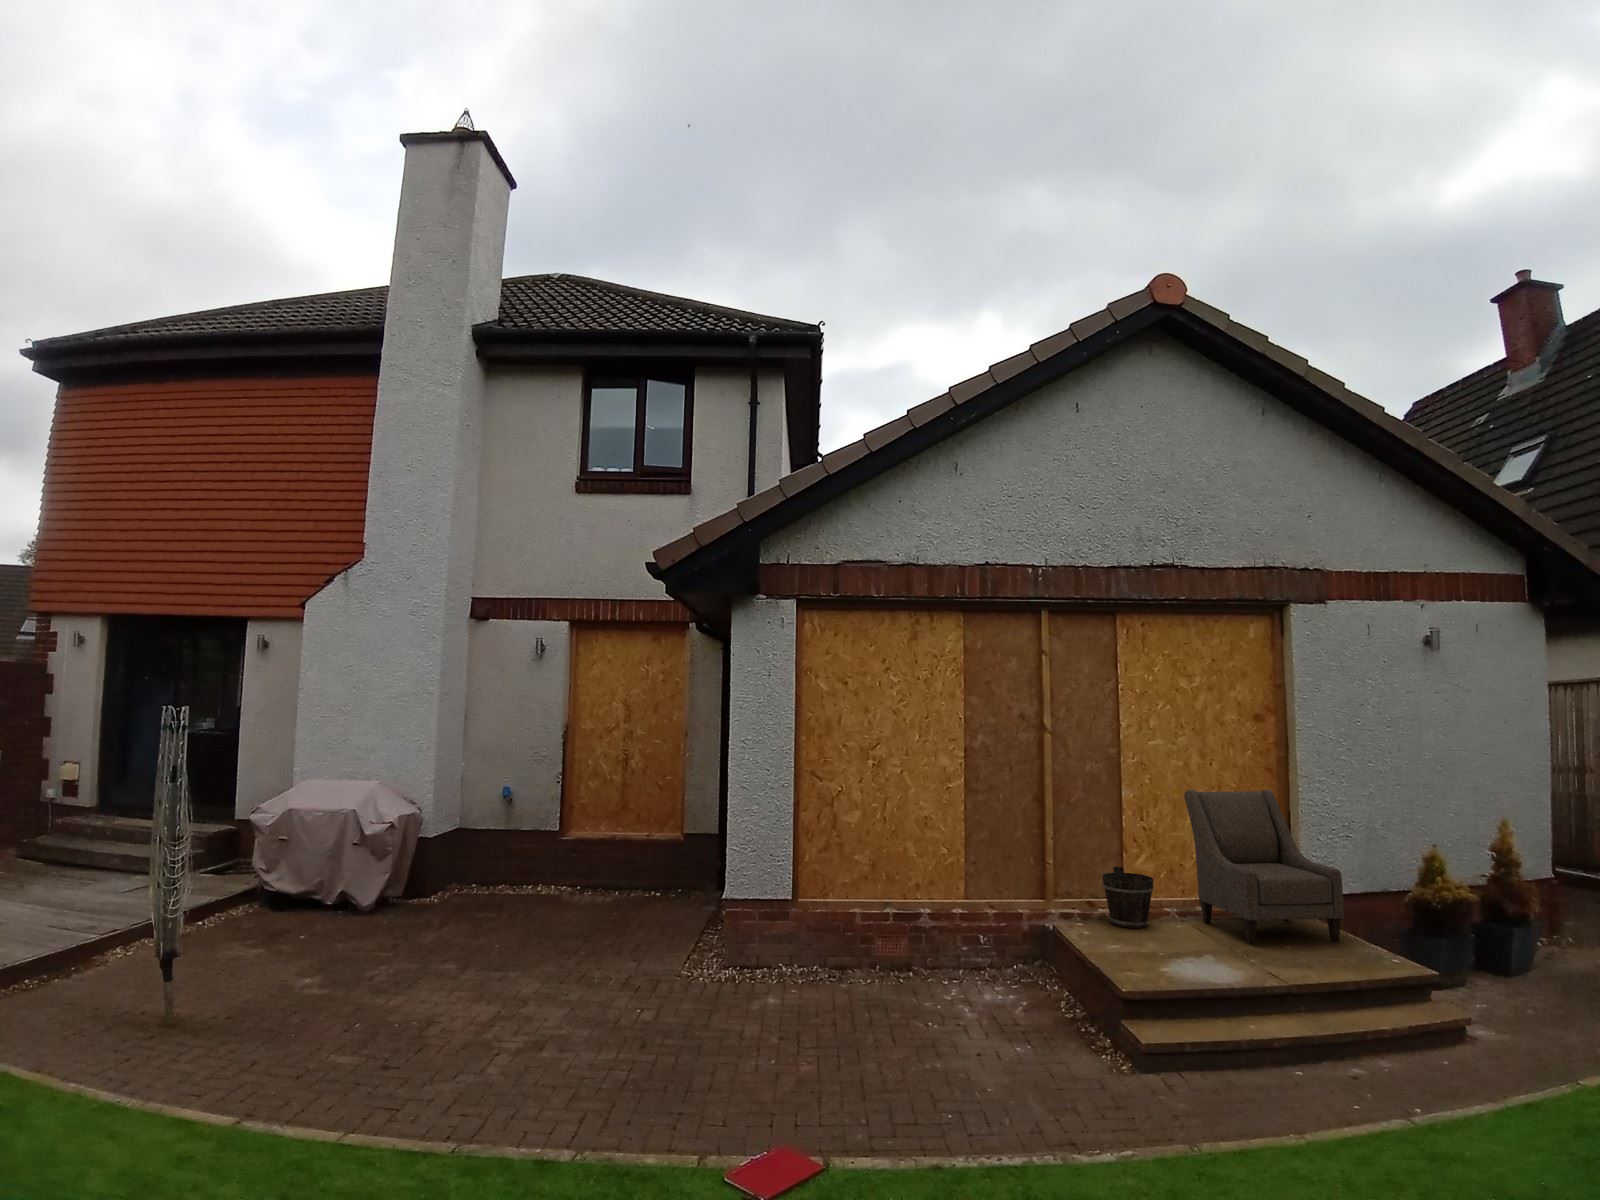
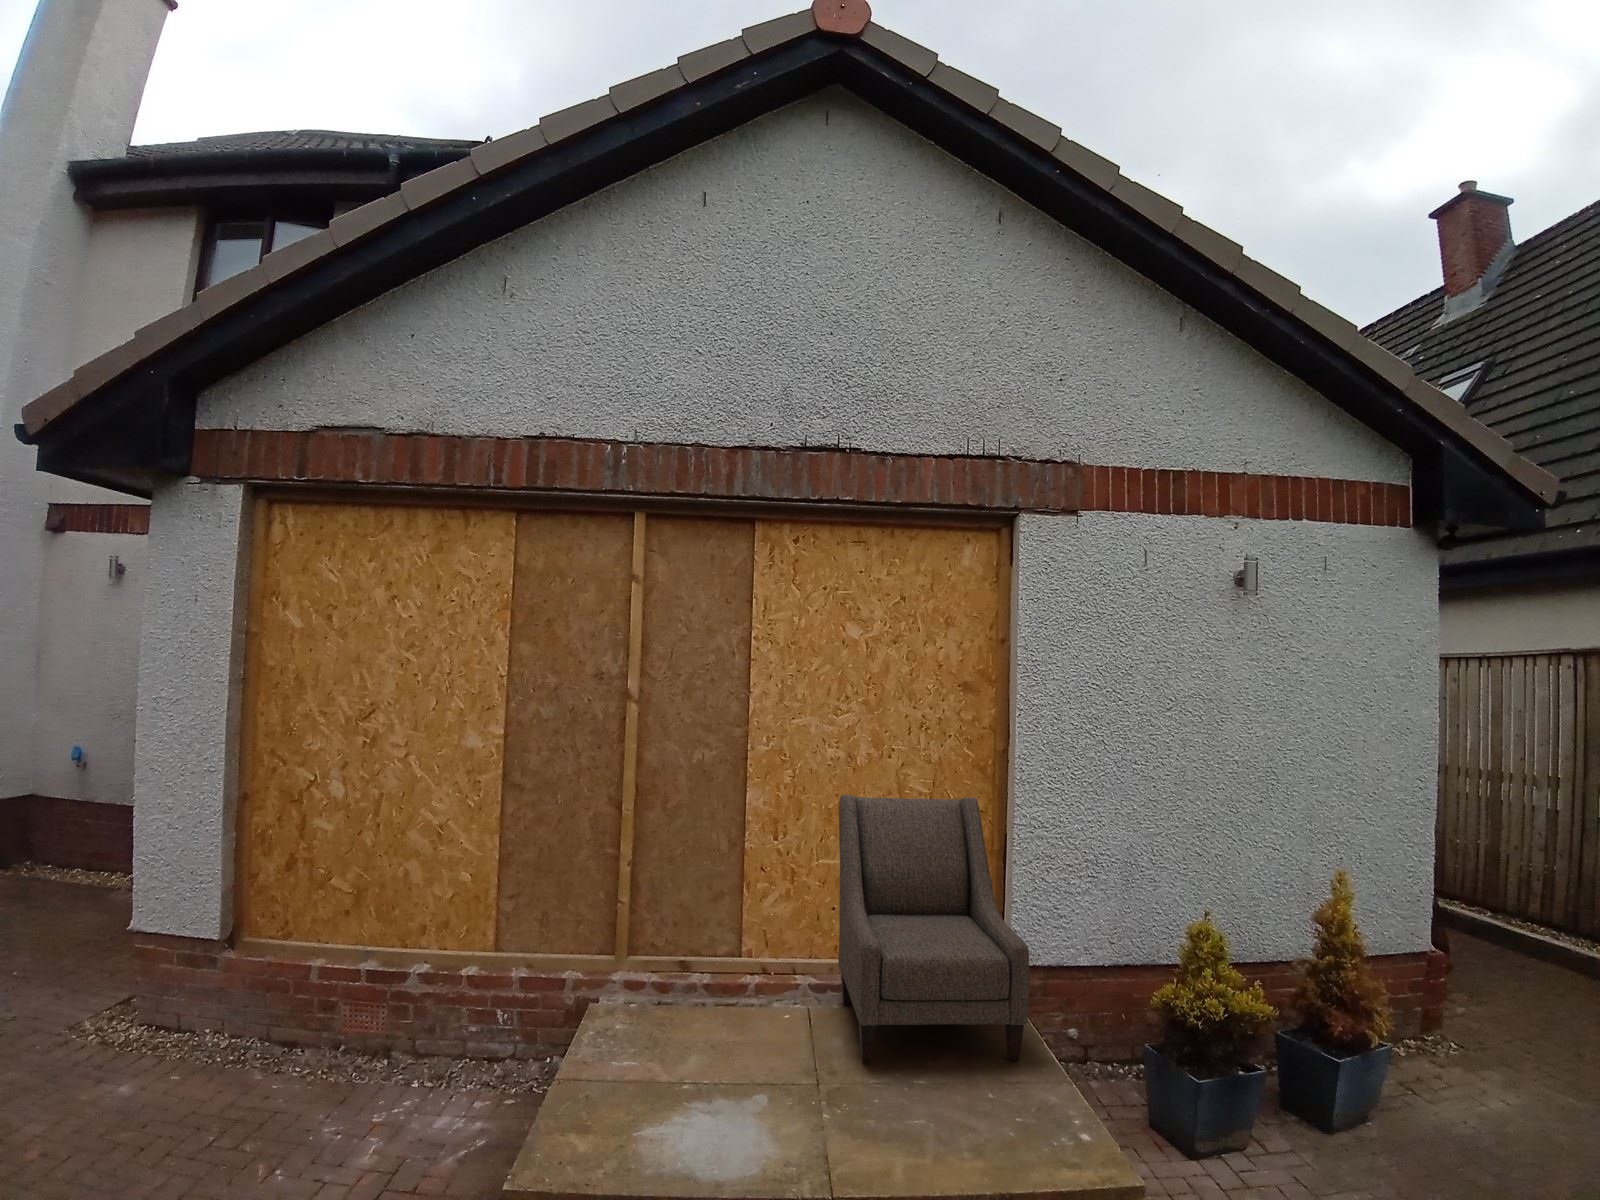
bucket: present [1102,867,1154,928] -> none [688,908,764,1013]

